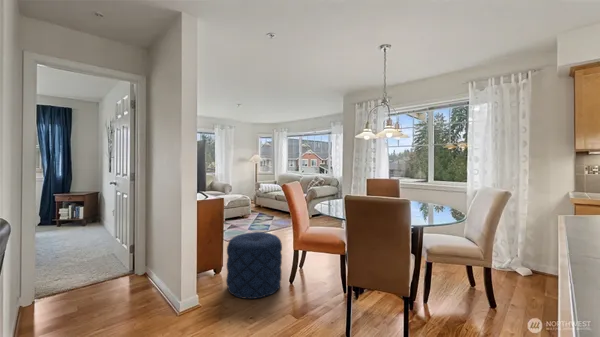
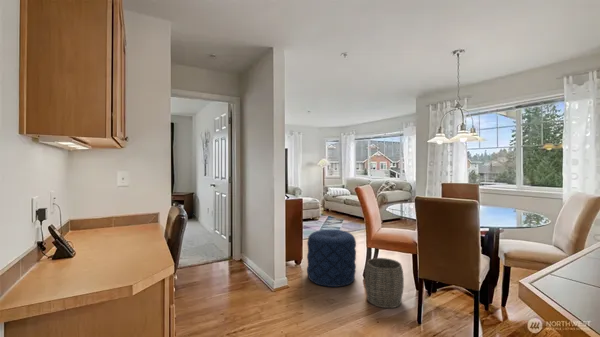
woven basket: none [290,262,331,319] -> present [365,258,404,308]

